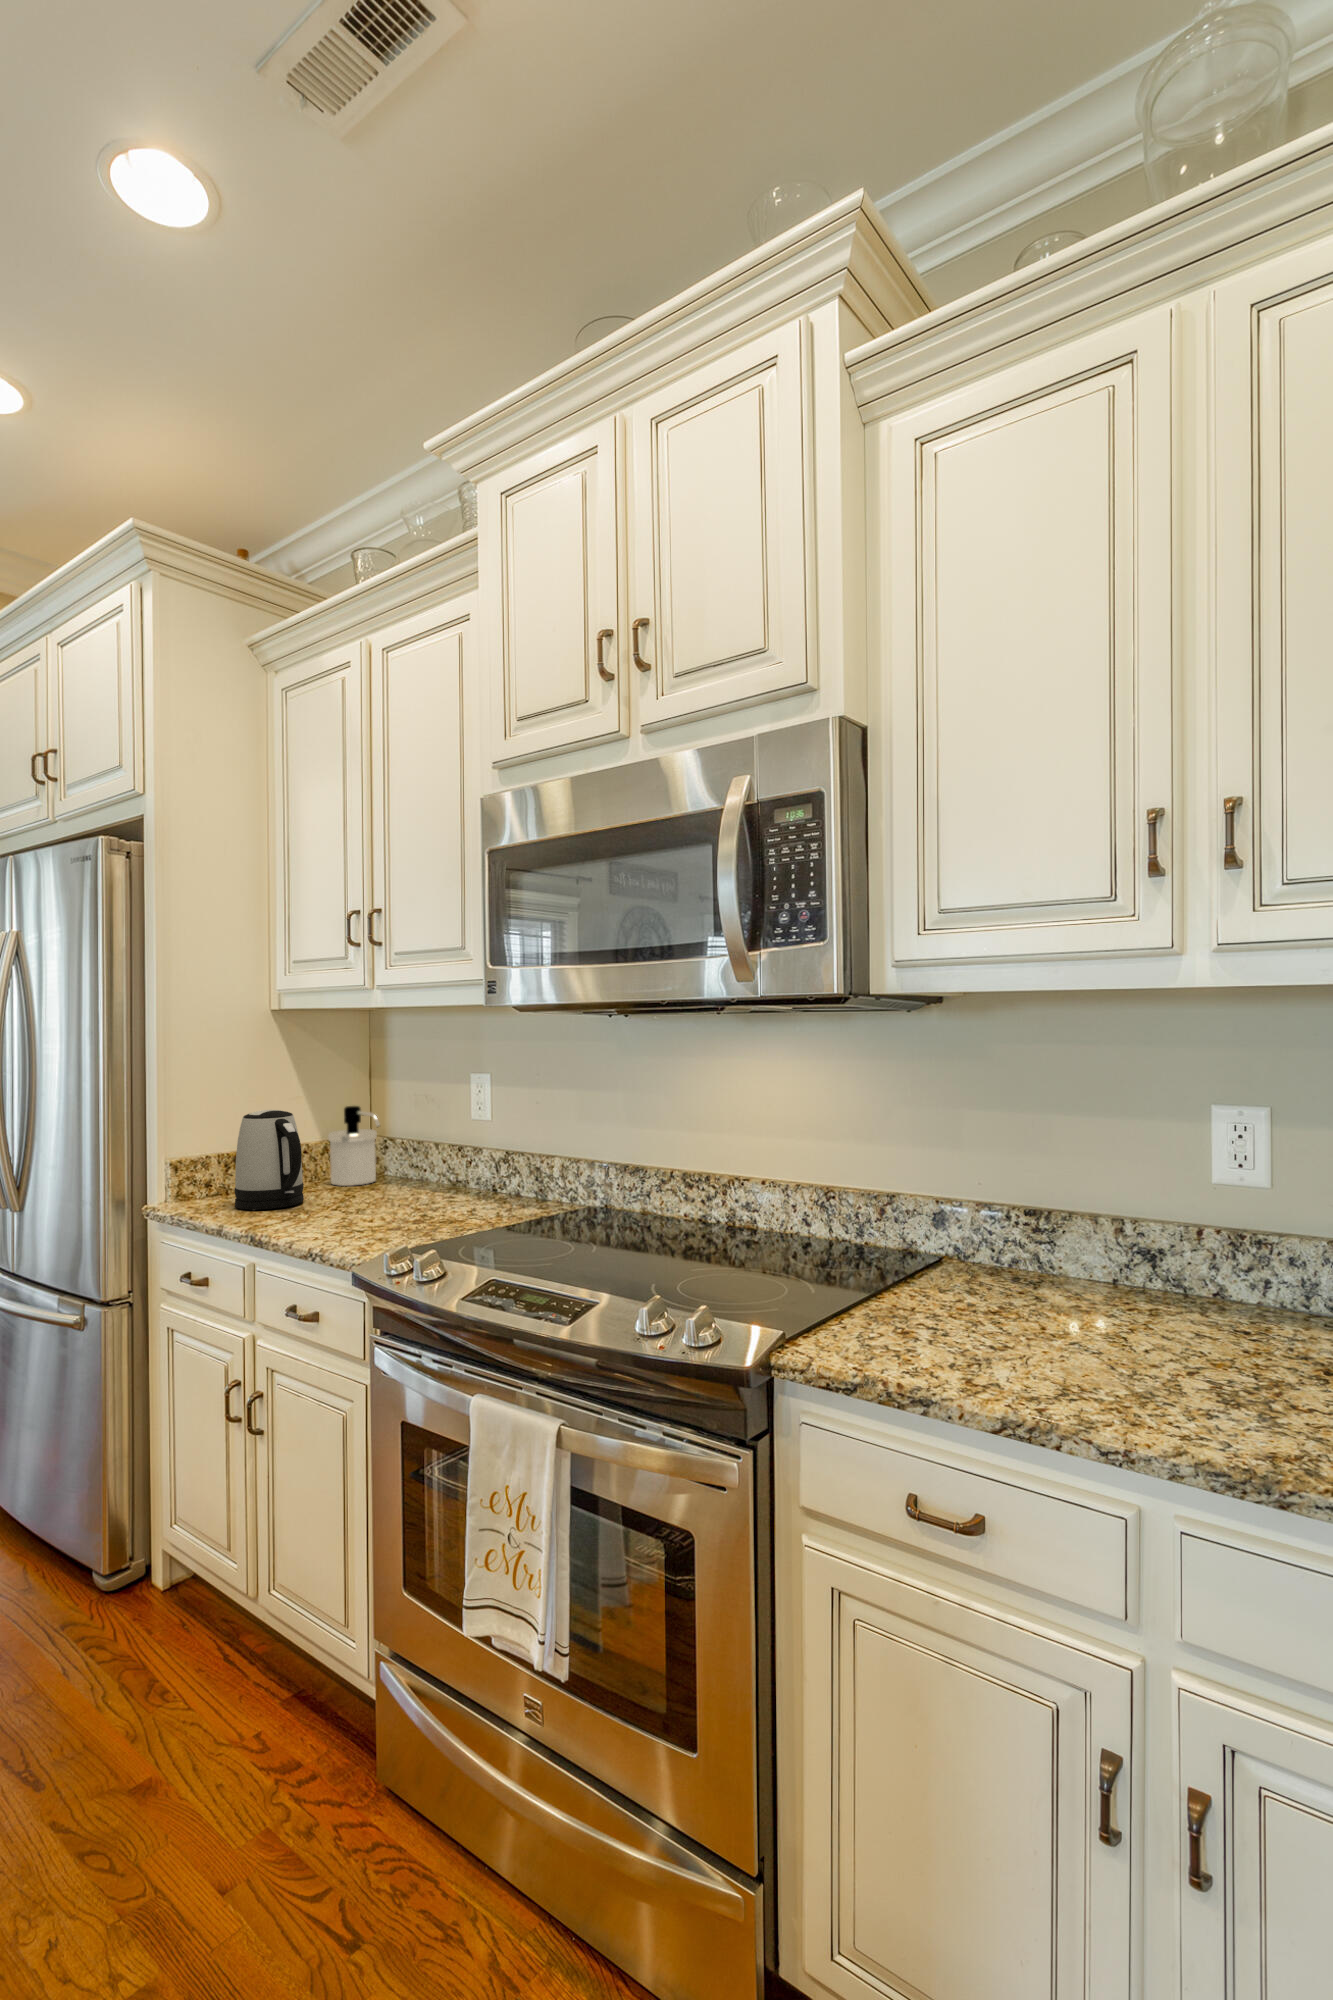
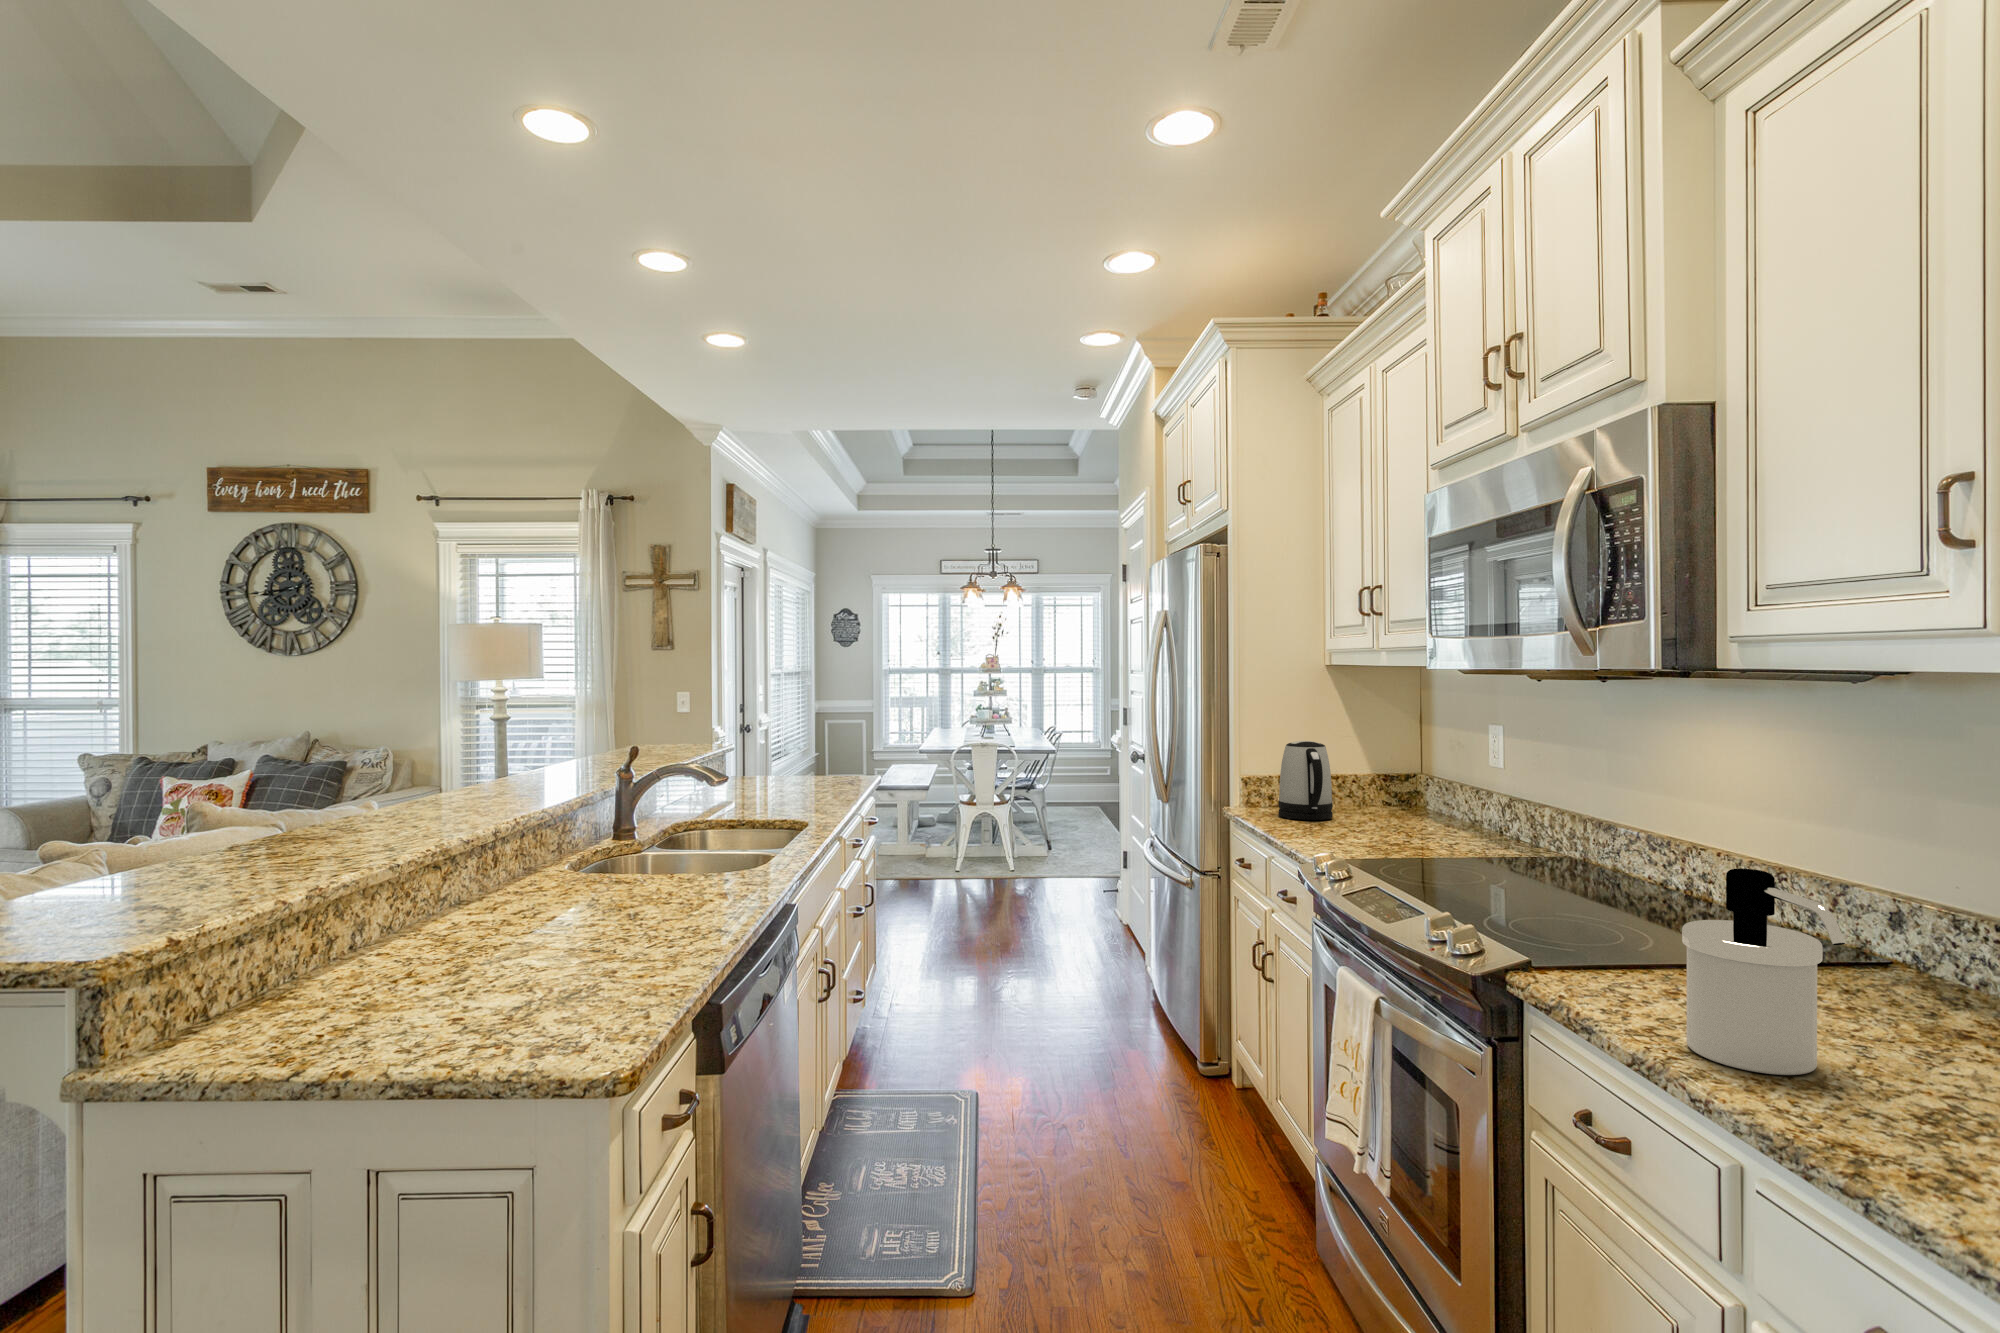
soap dispenser: present [328,1106,380,1186] -> present [1682,868,1845,1075]

